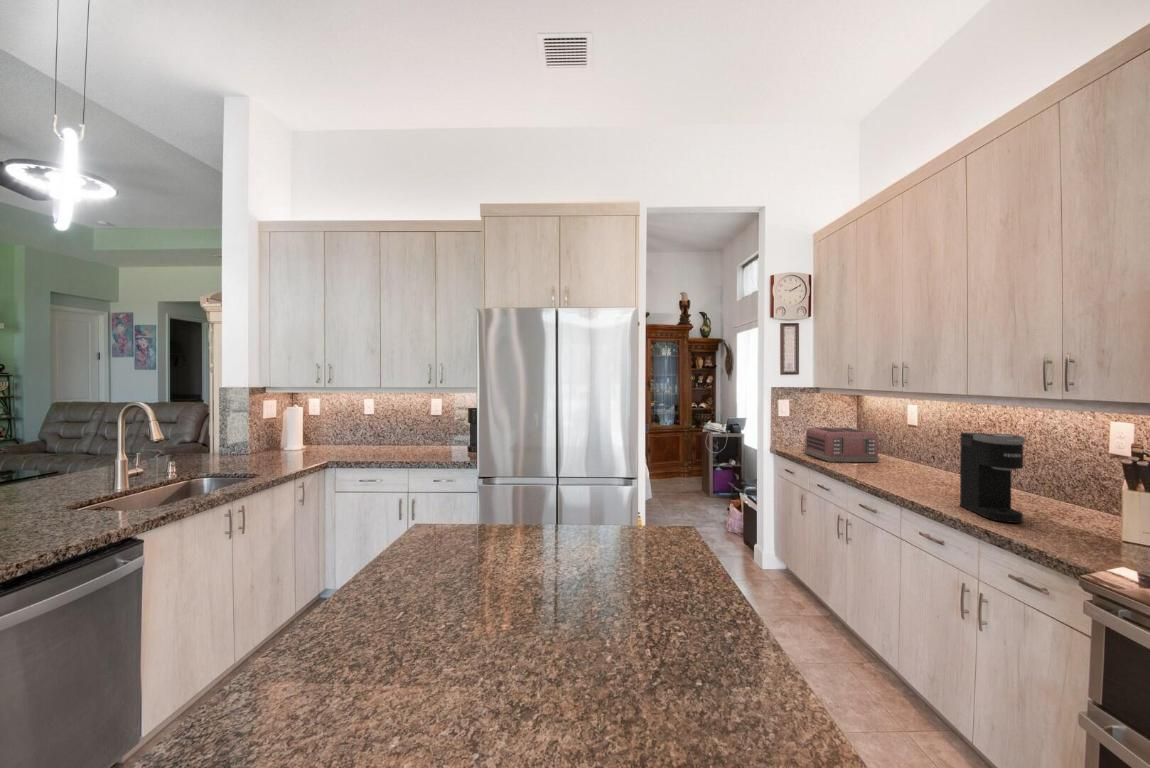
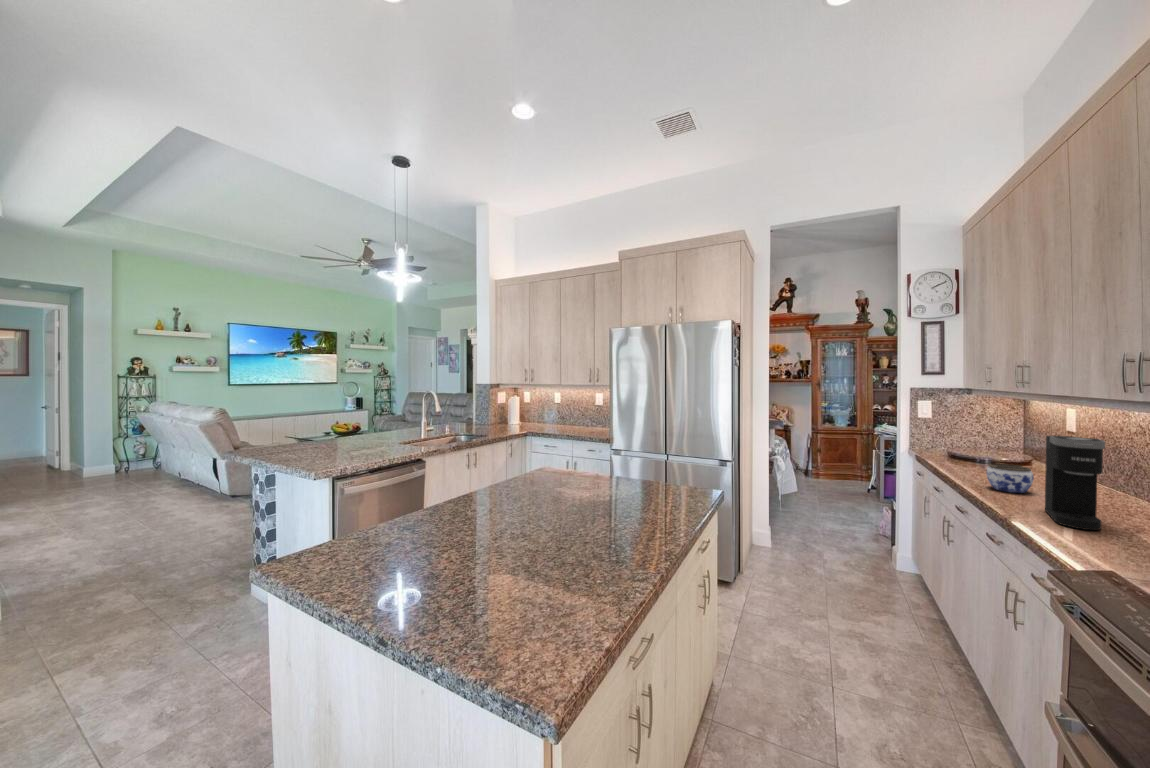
toaster: present [805,428,879,462] -> none [938,428,1022,468]
jar: none [888,462,927,489] -> present [986,464,1034,493]

